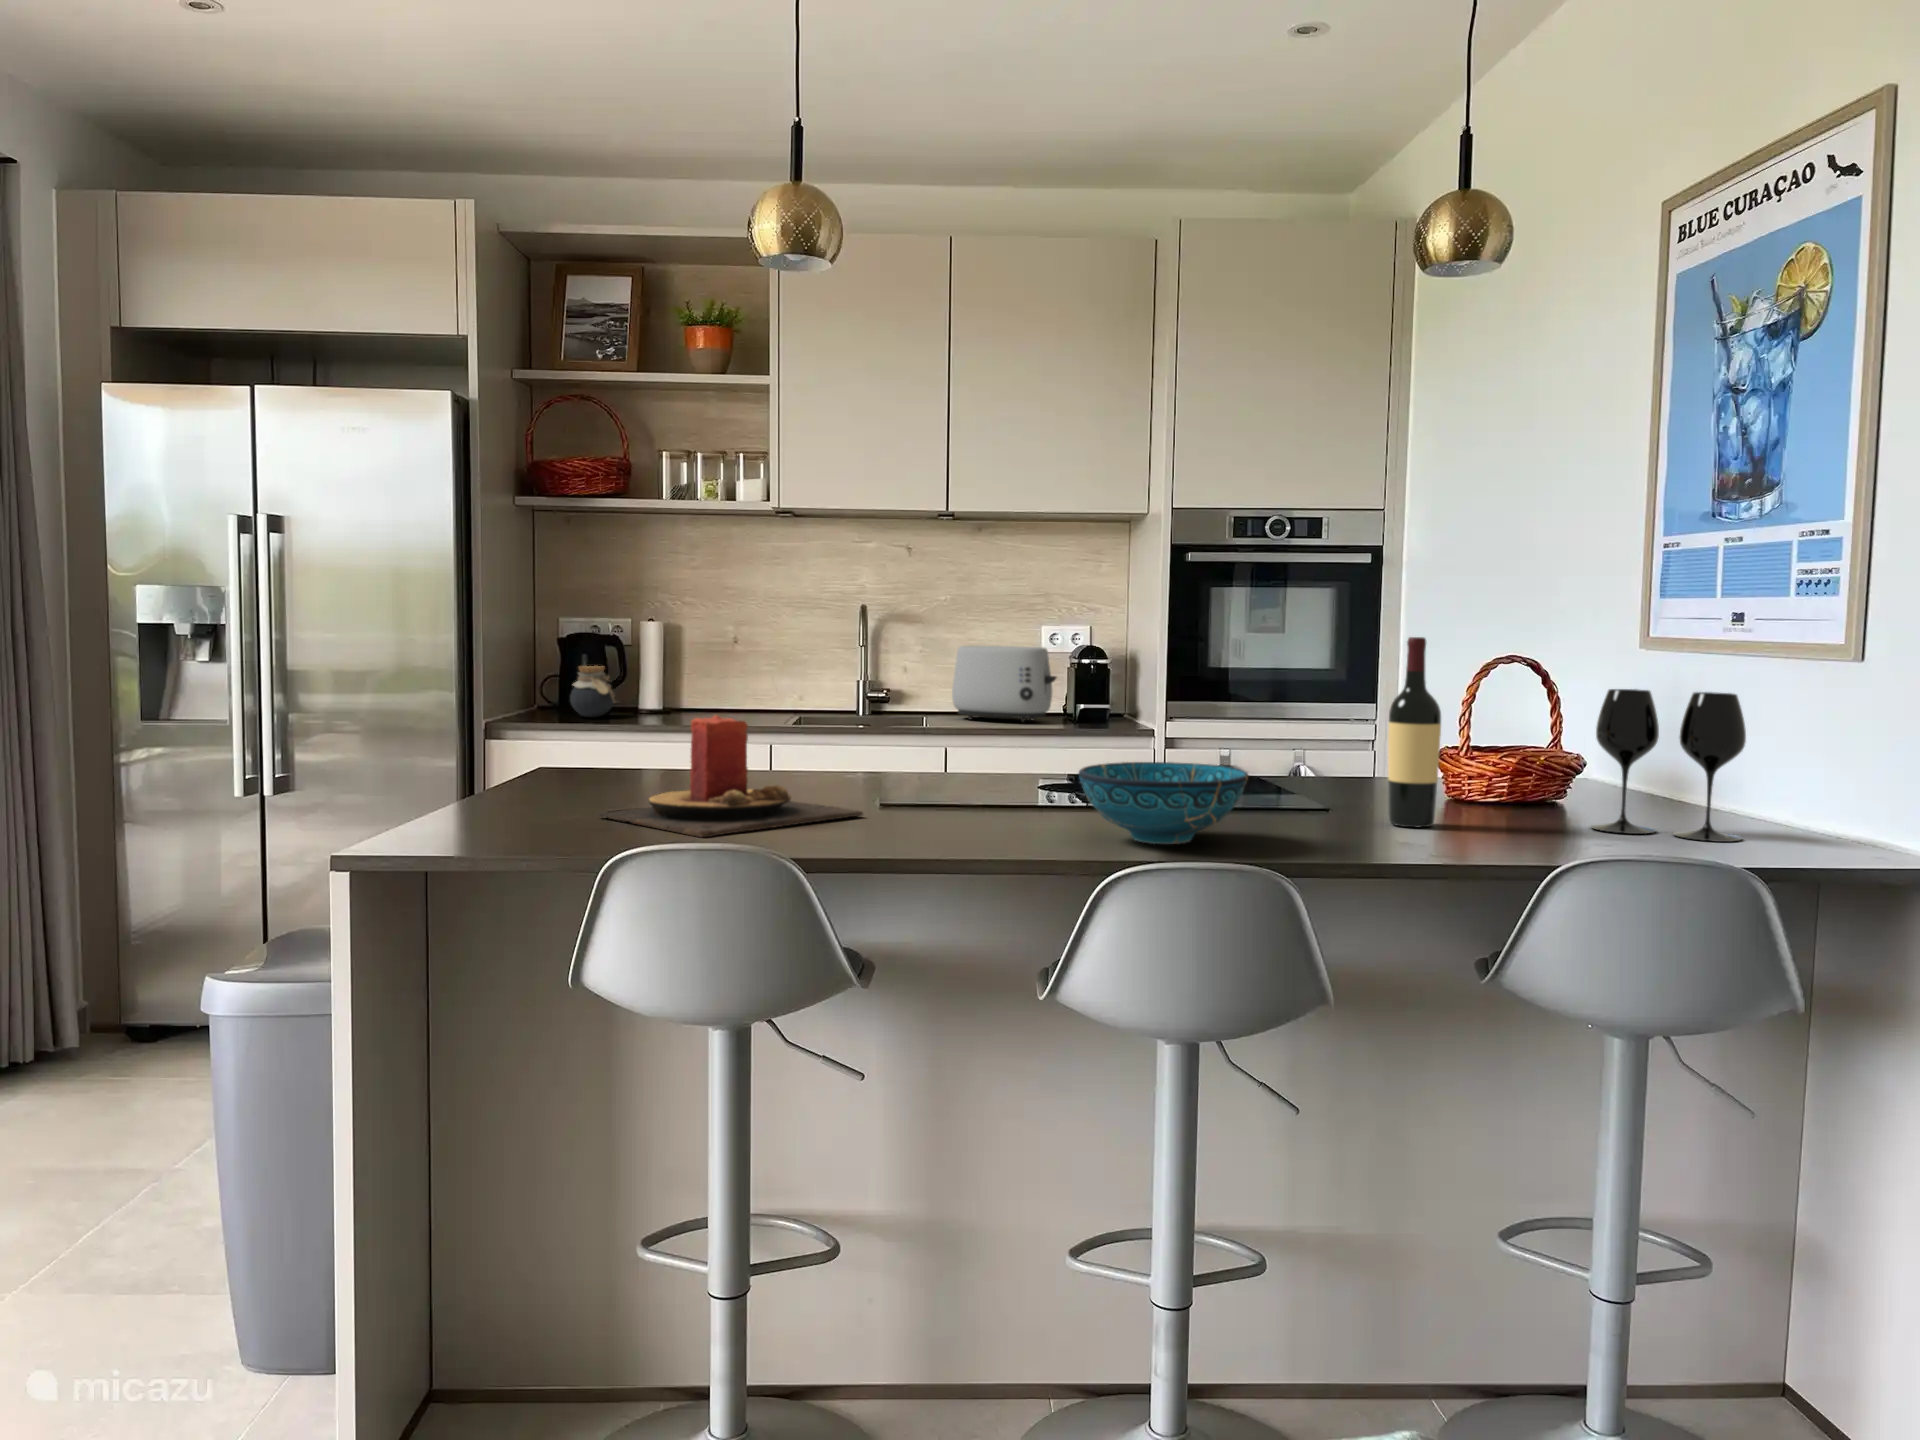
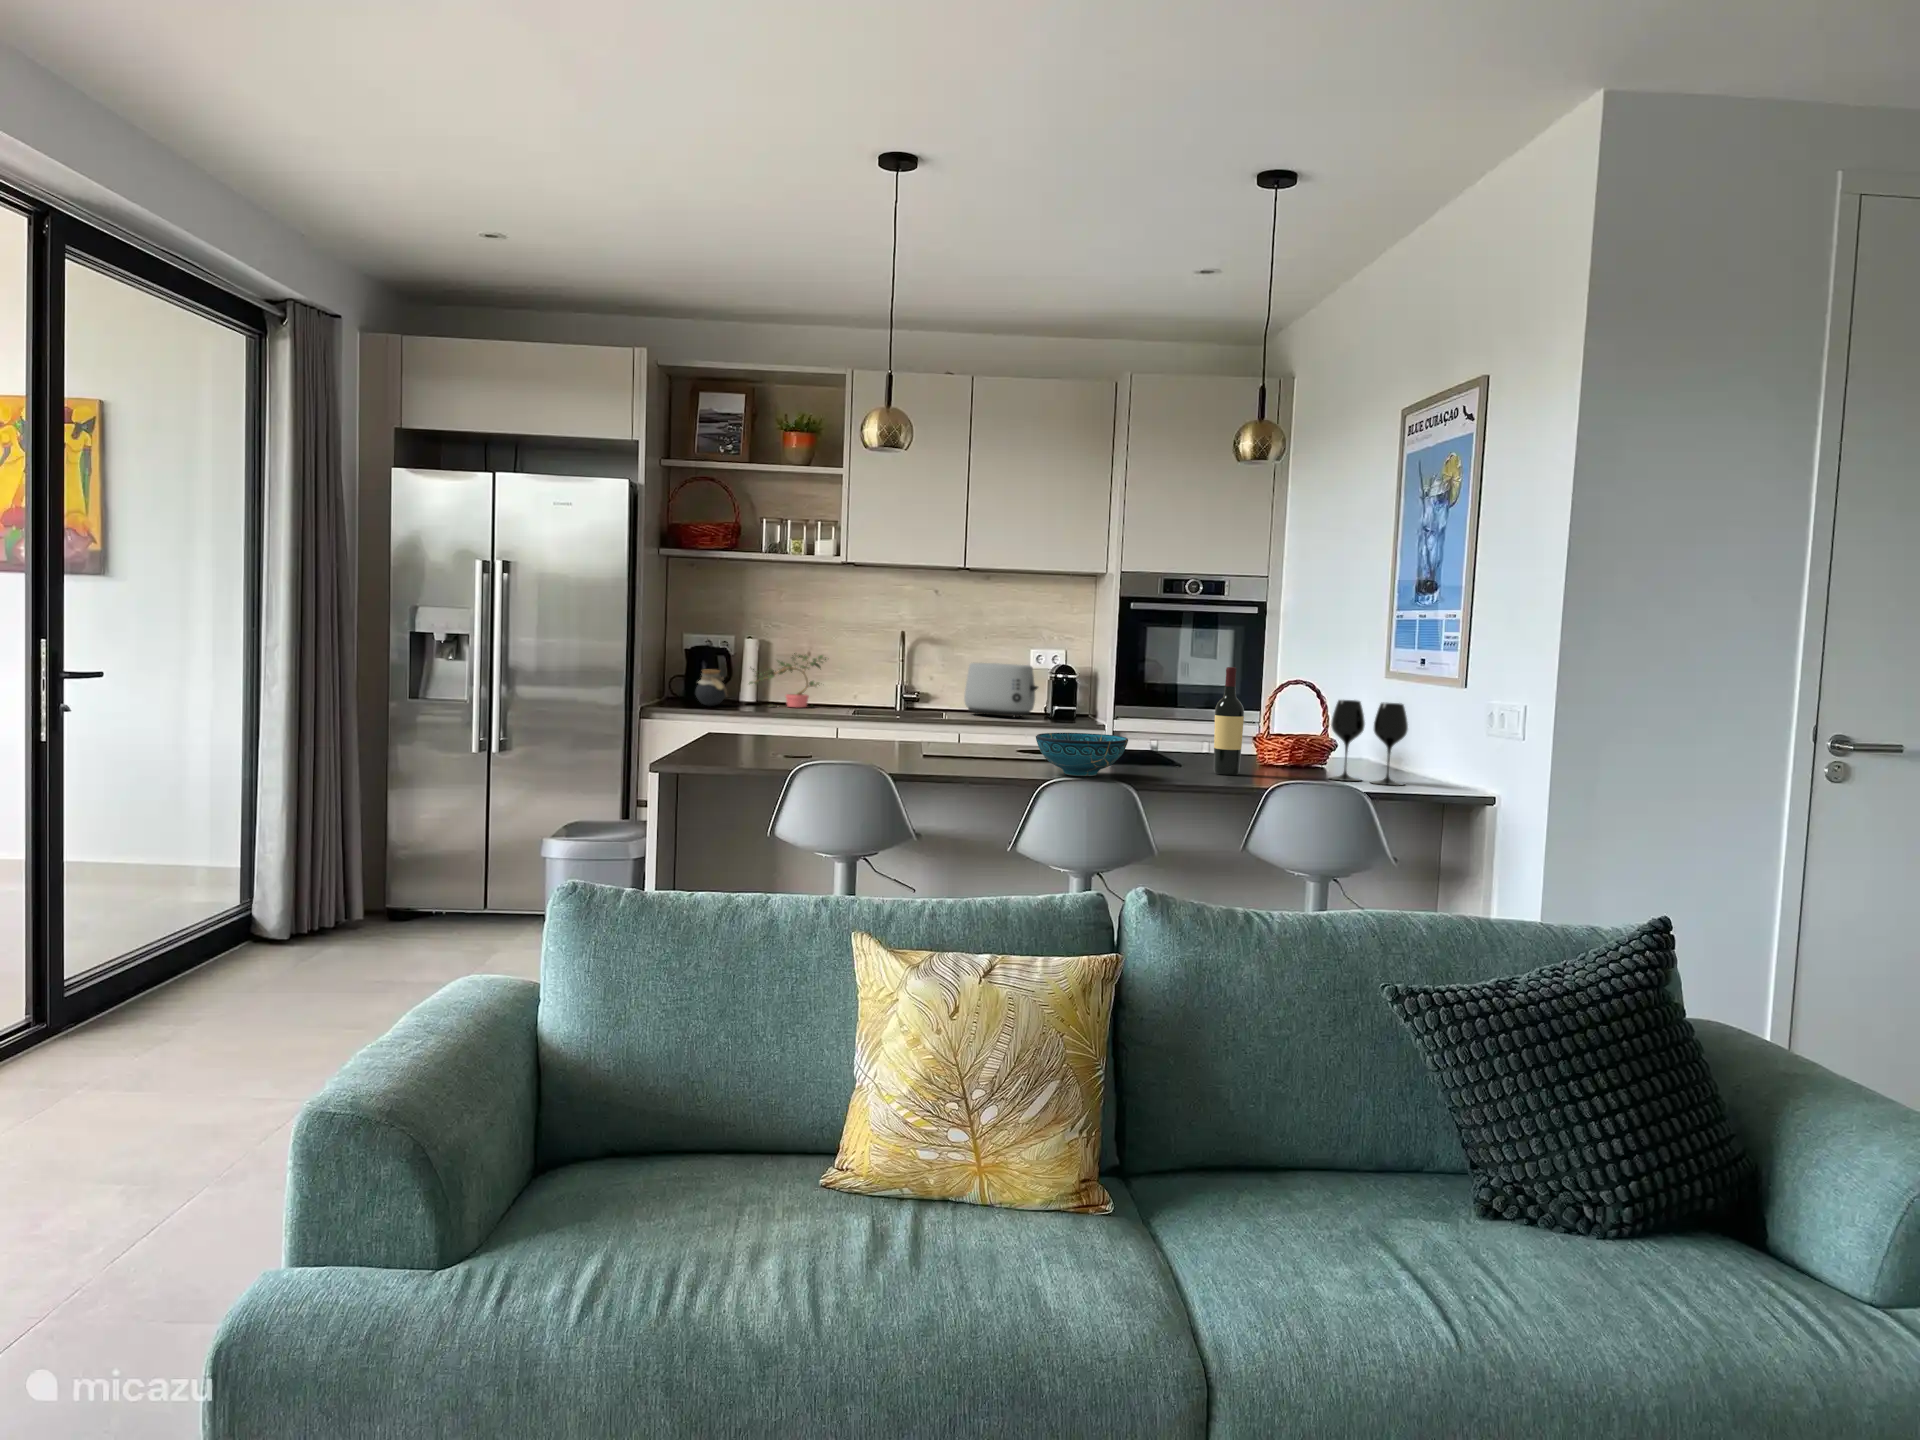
potted plant: none [645,638,762,717] -> present [749,653,826,707]
candle: present [599,715,863,837] -> none [764,700,915,766]

